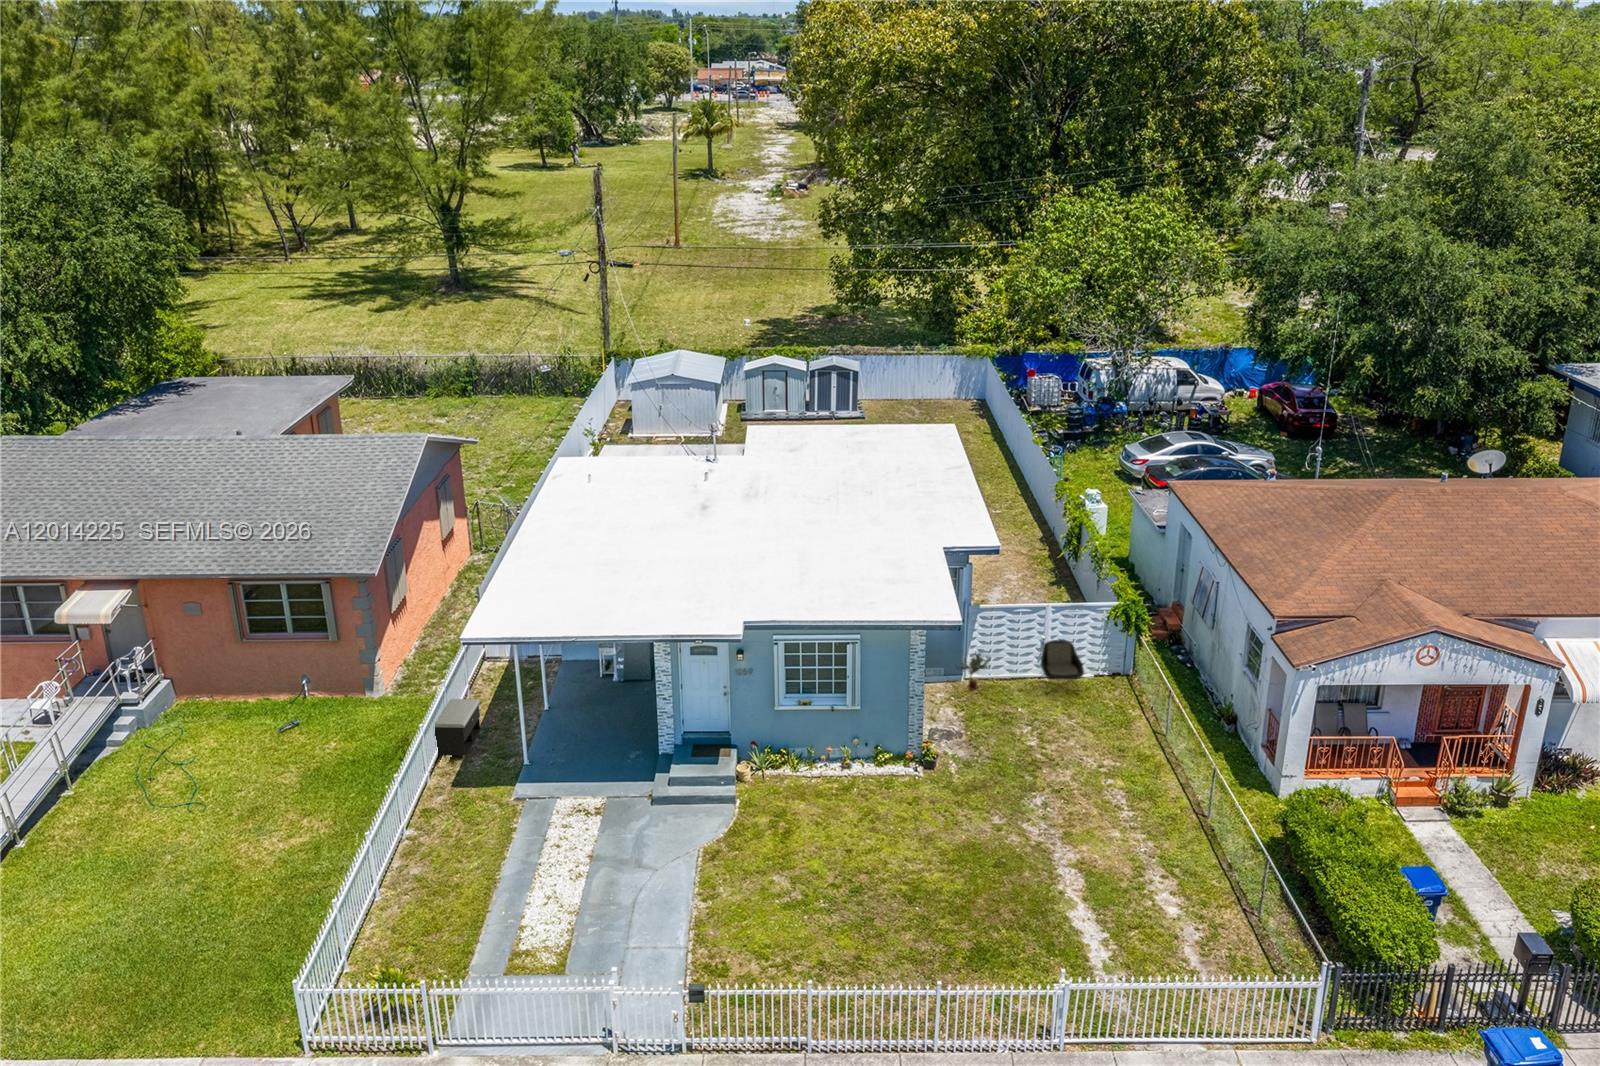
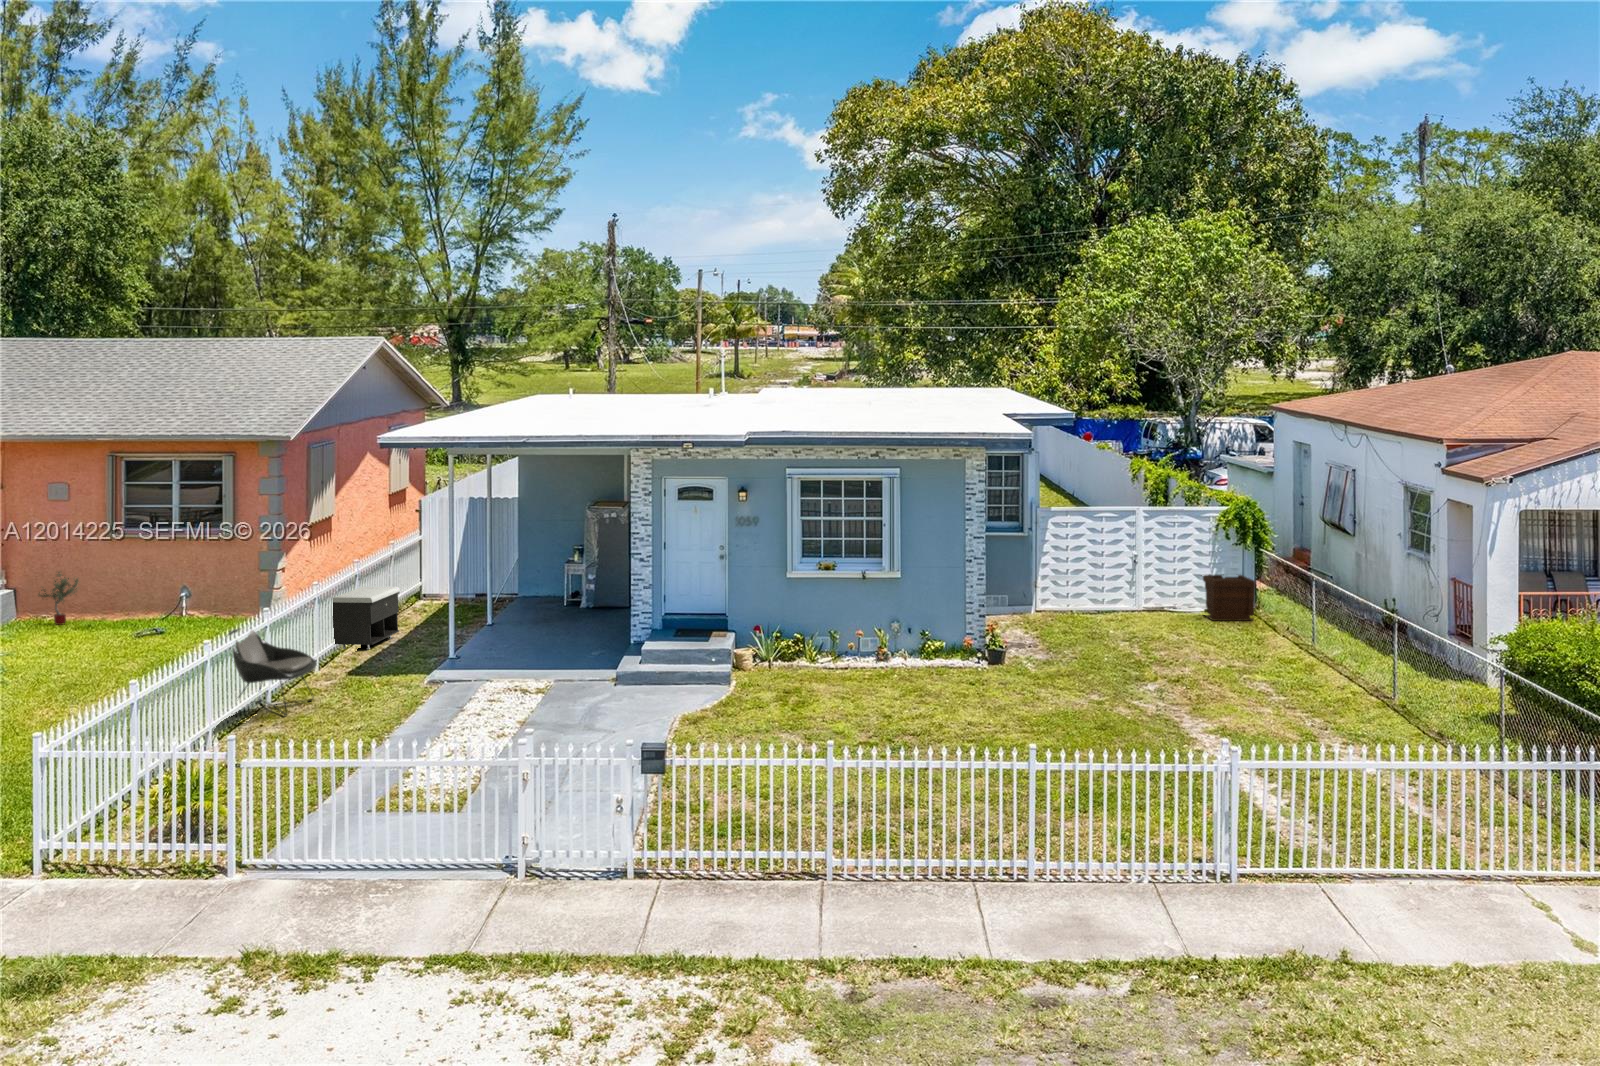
lounge chair: present [1040,640,1084,694] -> present [228,629,317,716]
wooden crate: none [1091,650,1132,692] -> present [1203,575,1255,621]
potted tree: present [958,652,990,690] -> present [39,572,79,625]

